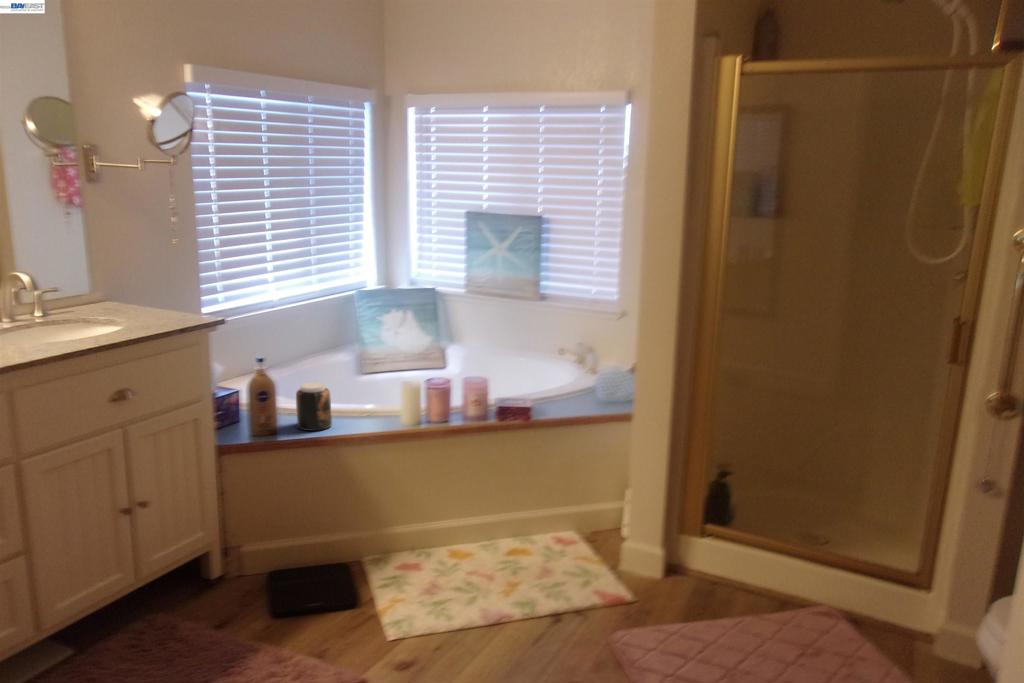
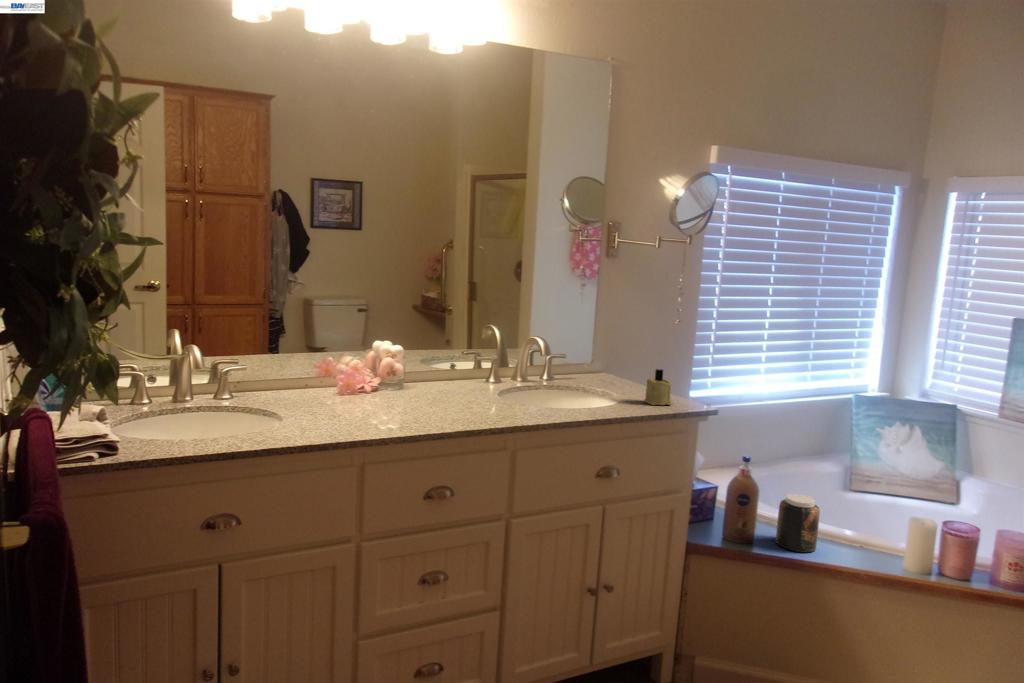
candle: none [150,289,180,324] -> present [644,369,672,405]

